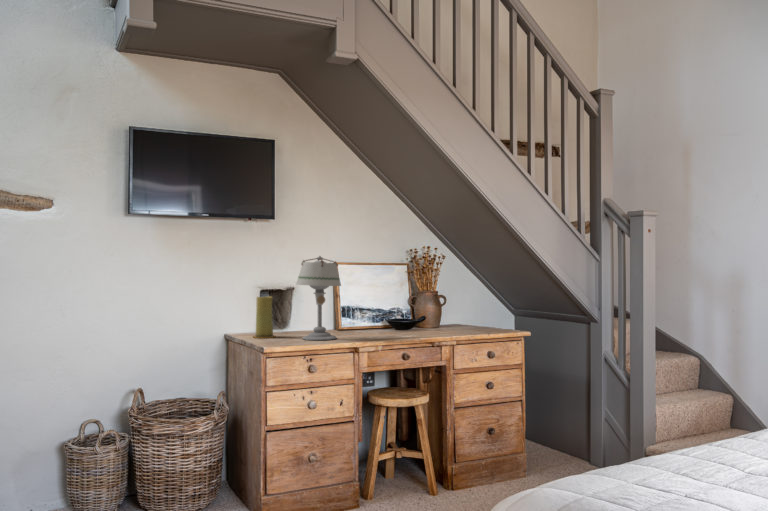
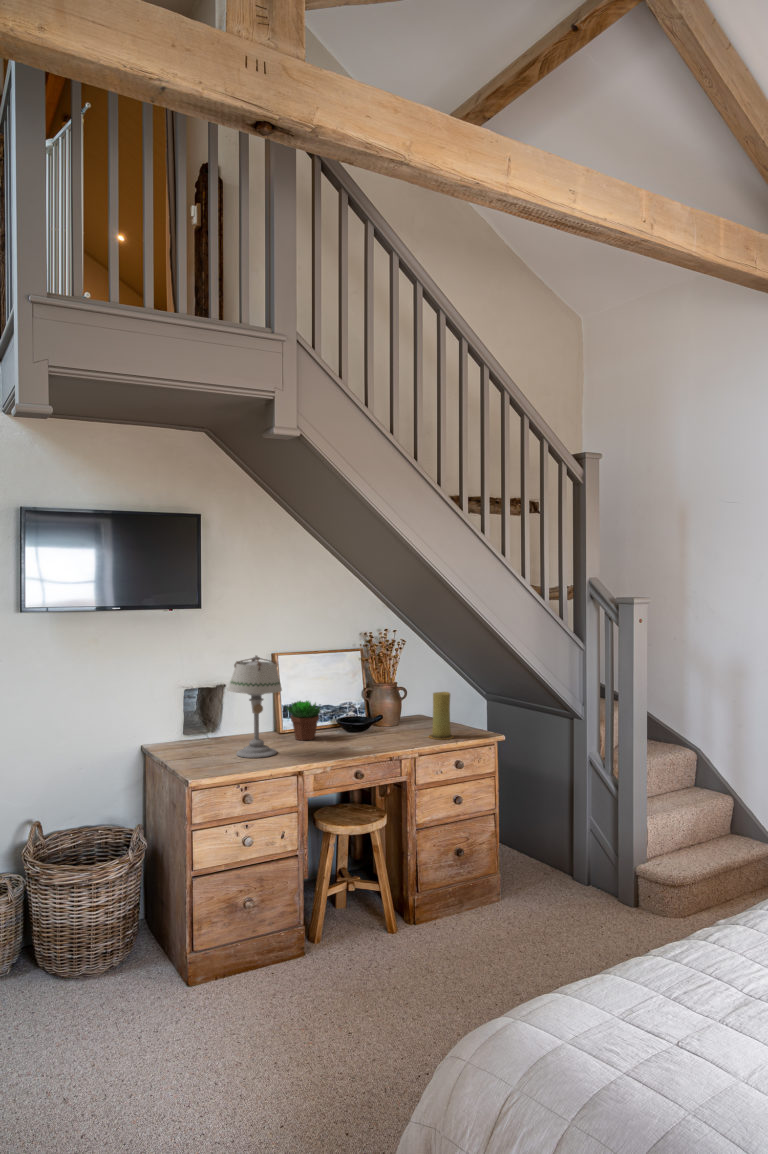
candle: present [253,296,275,338] -> present [429,692,454,739]
succulent plant: none [343,300,374,333] -> present [286,701,321,740]

